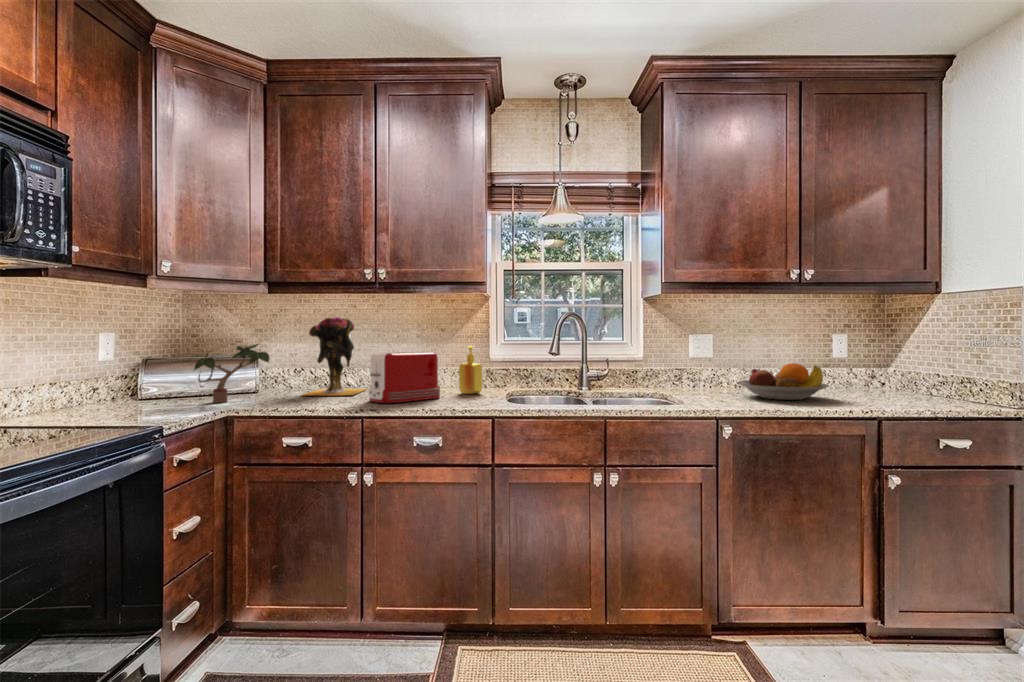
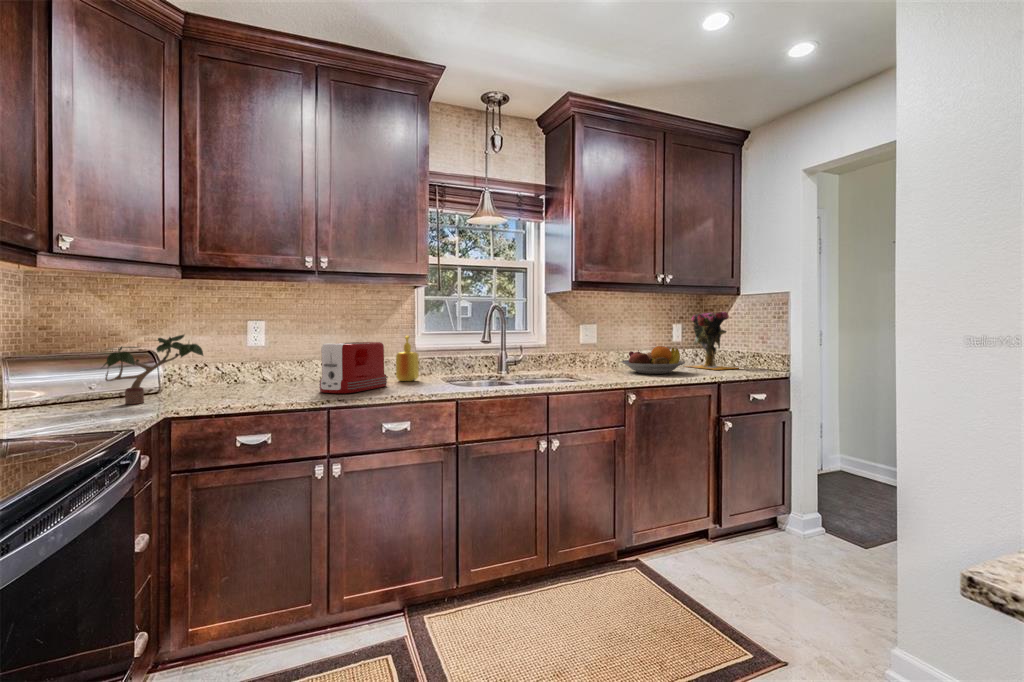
vase: present [303,317,366,396] -> present [688,312,736,370]

